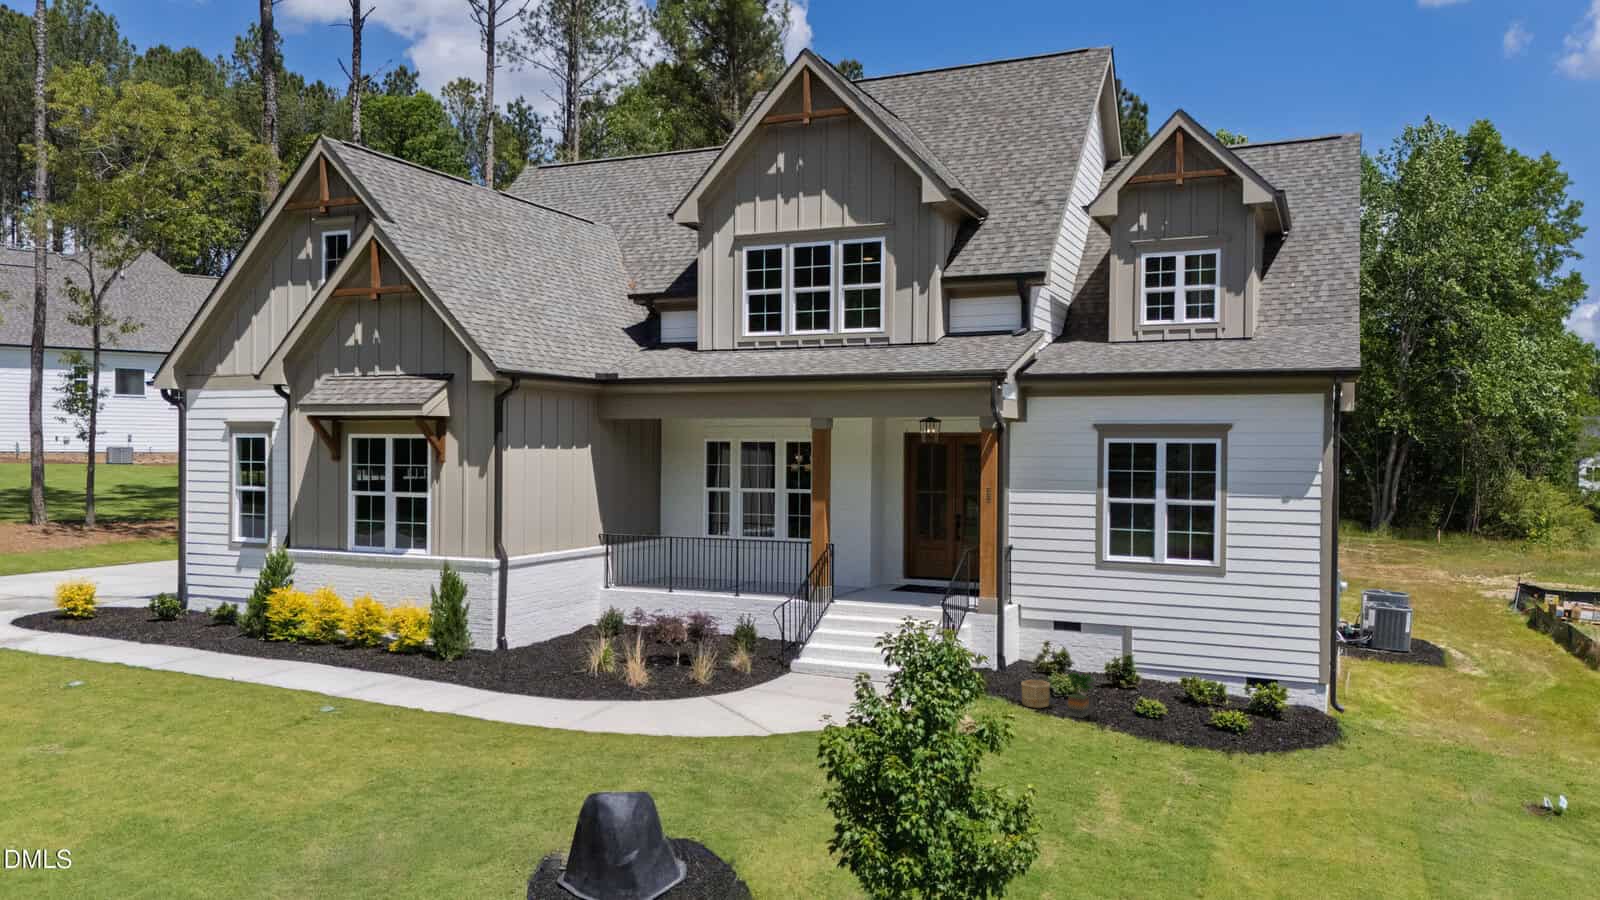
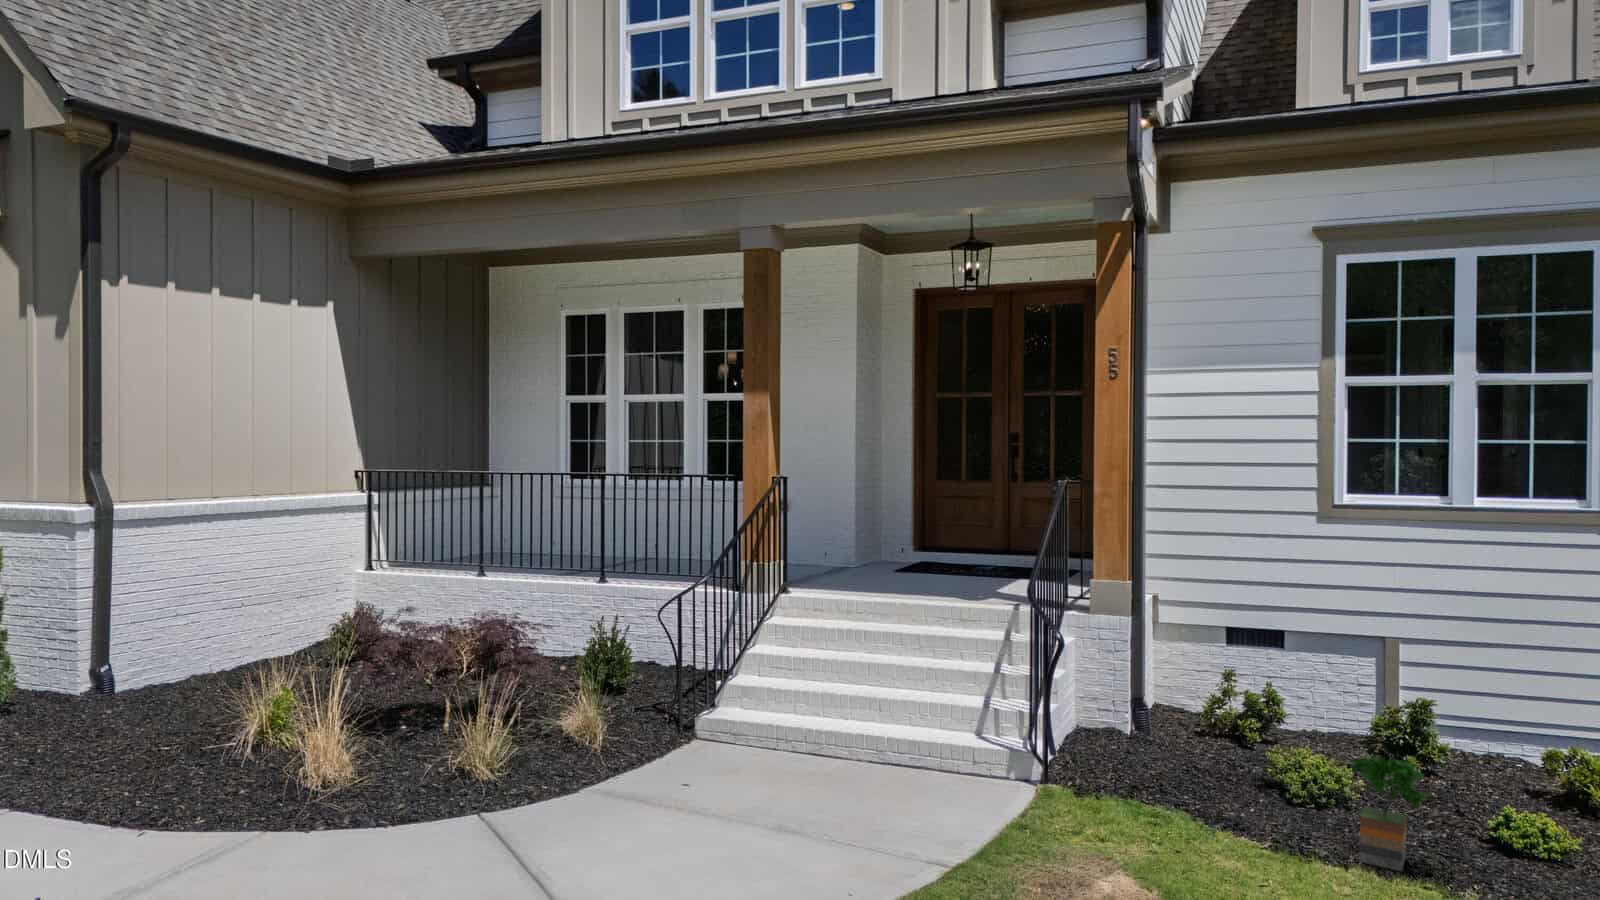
wooden bucket: present [1021,680,1050,708] -> none [1226,767,1301,839]

